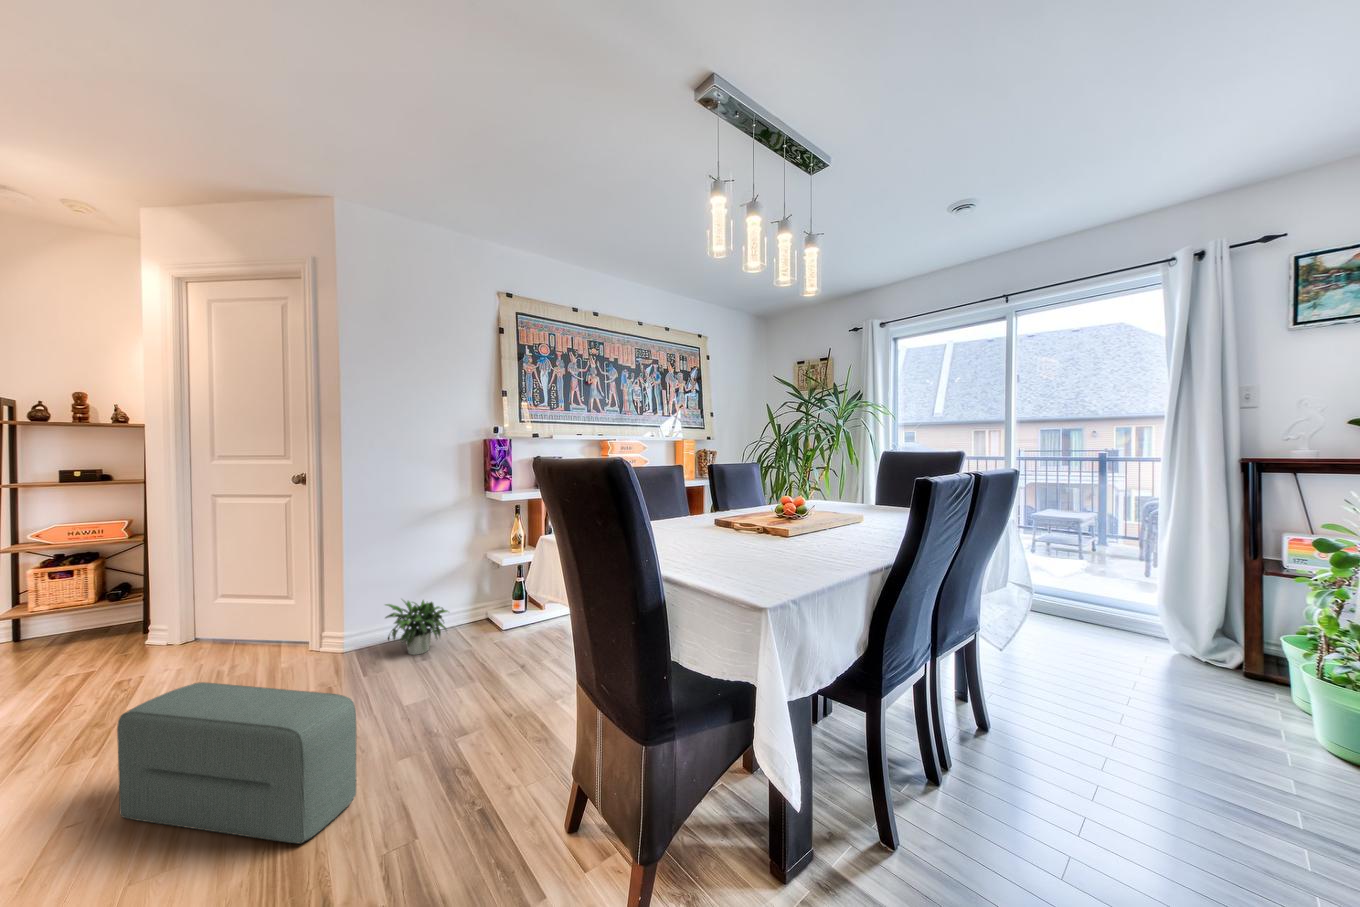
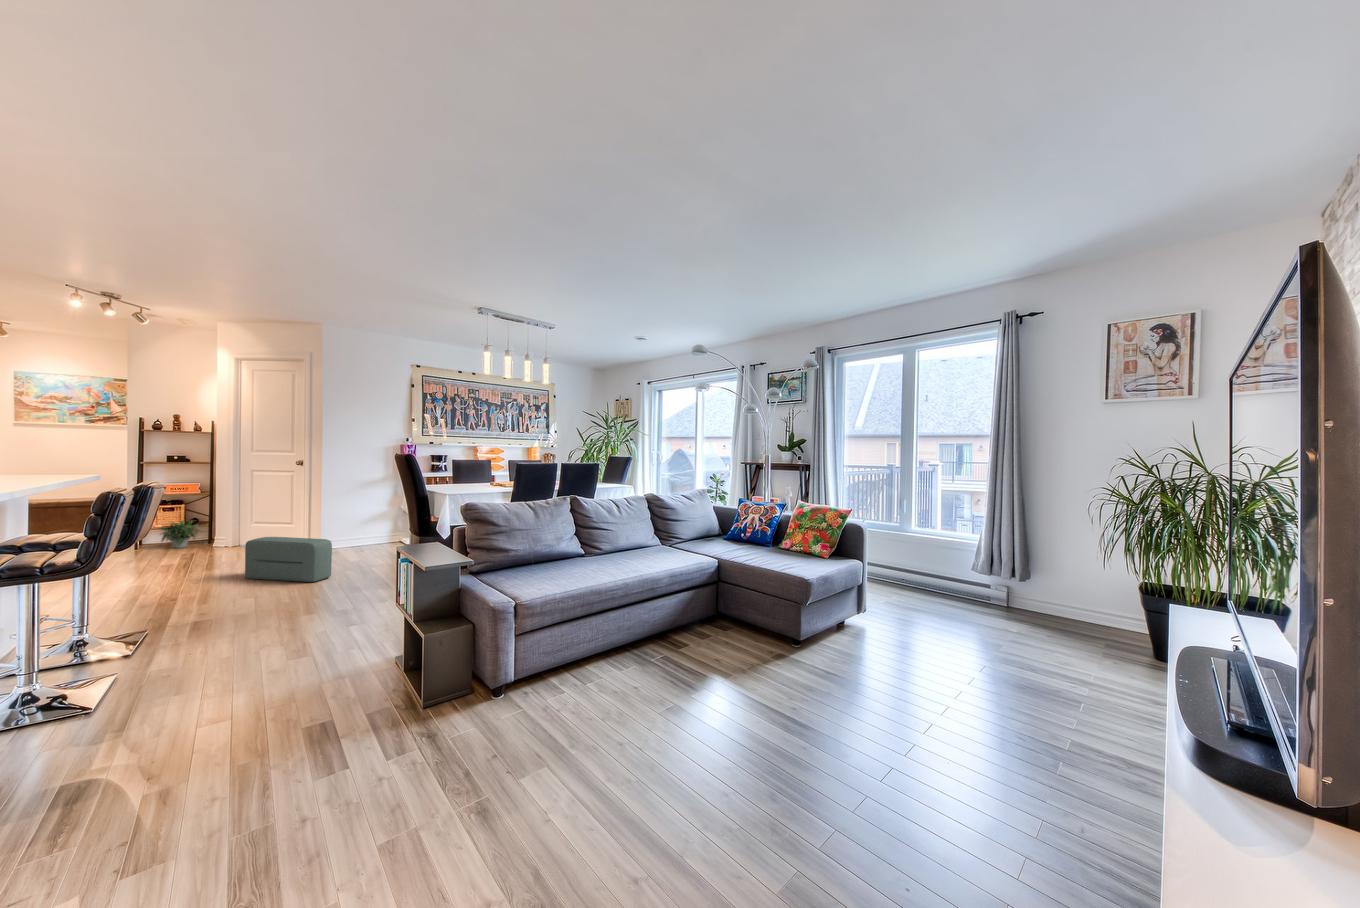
potted plant: present [385,600,448,655] -> present [160,520,200,548]

